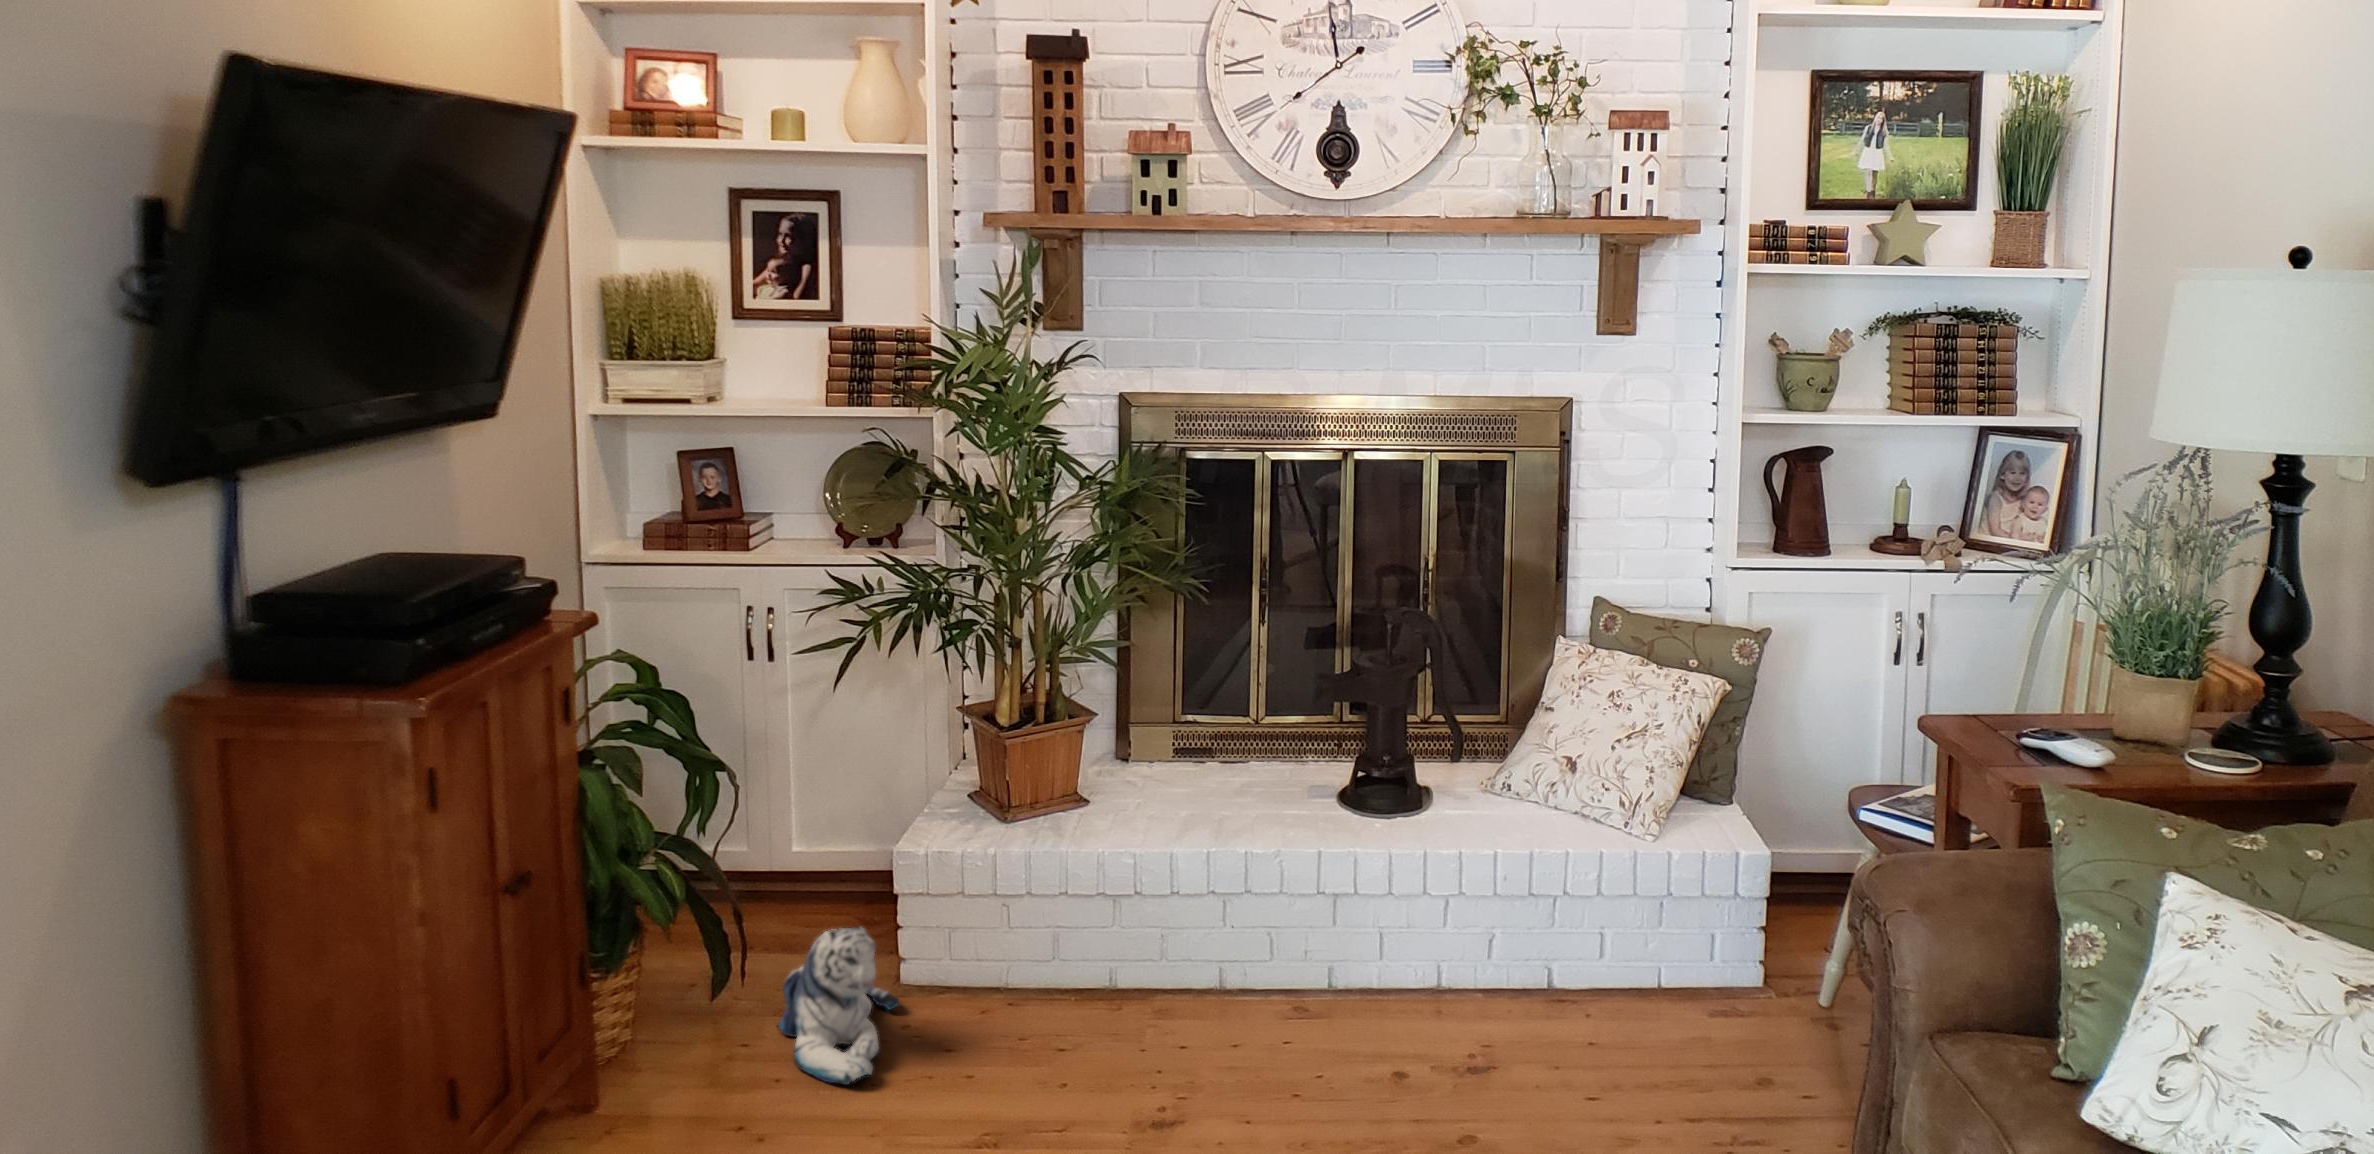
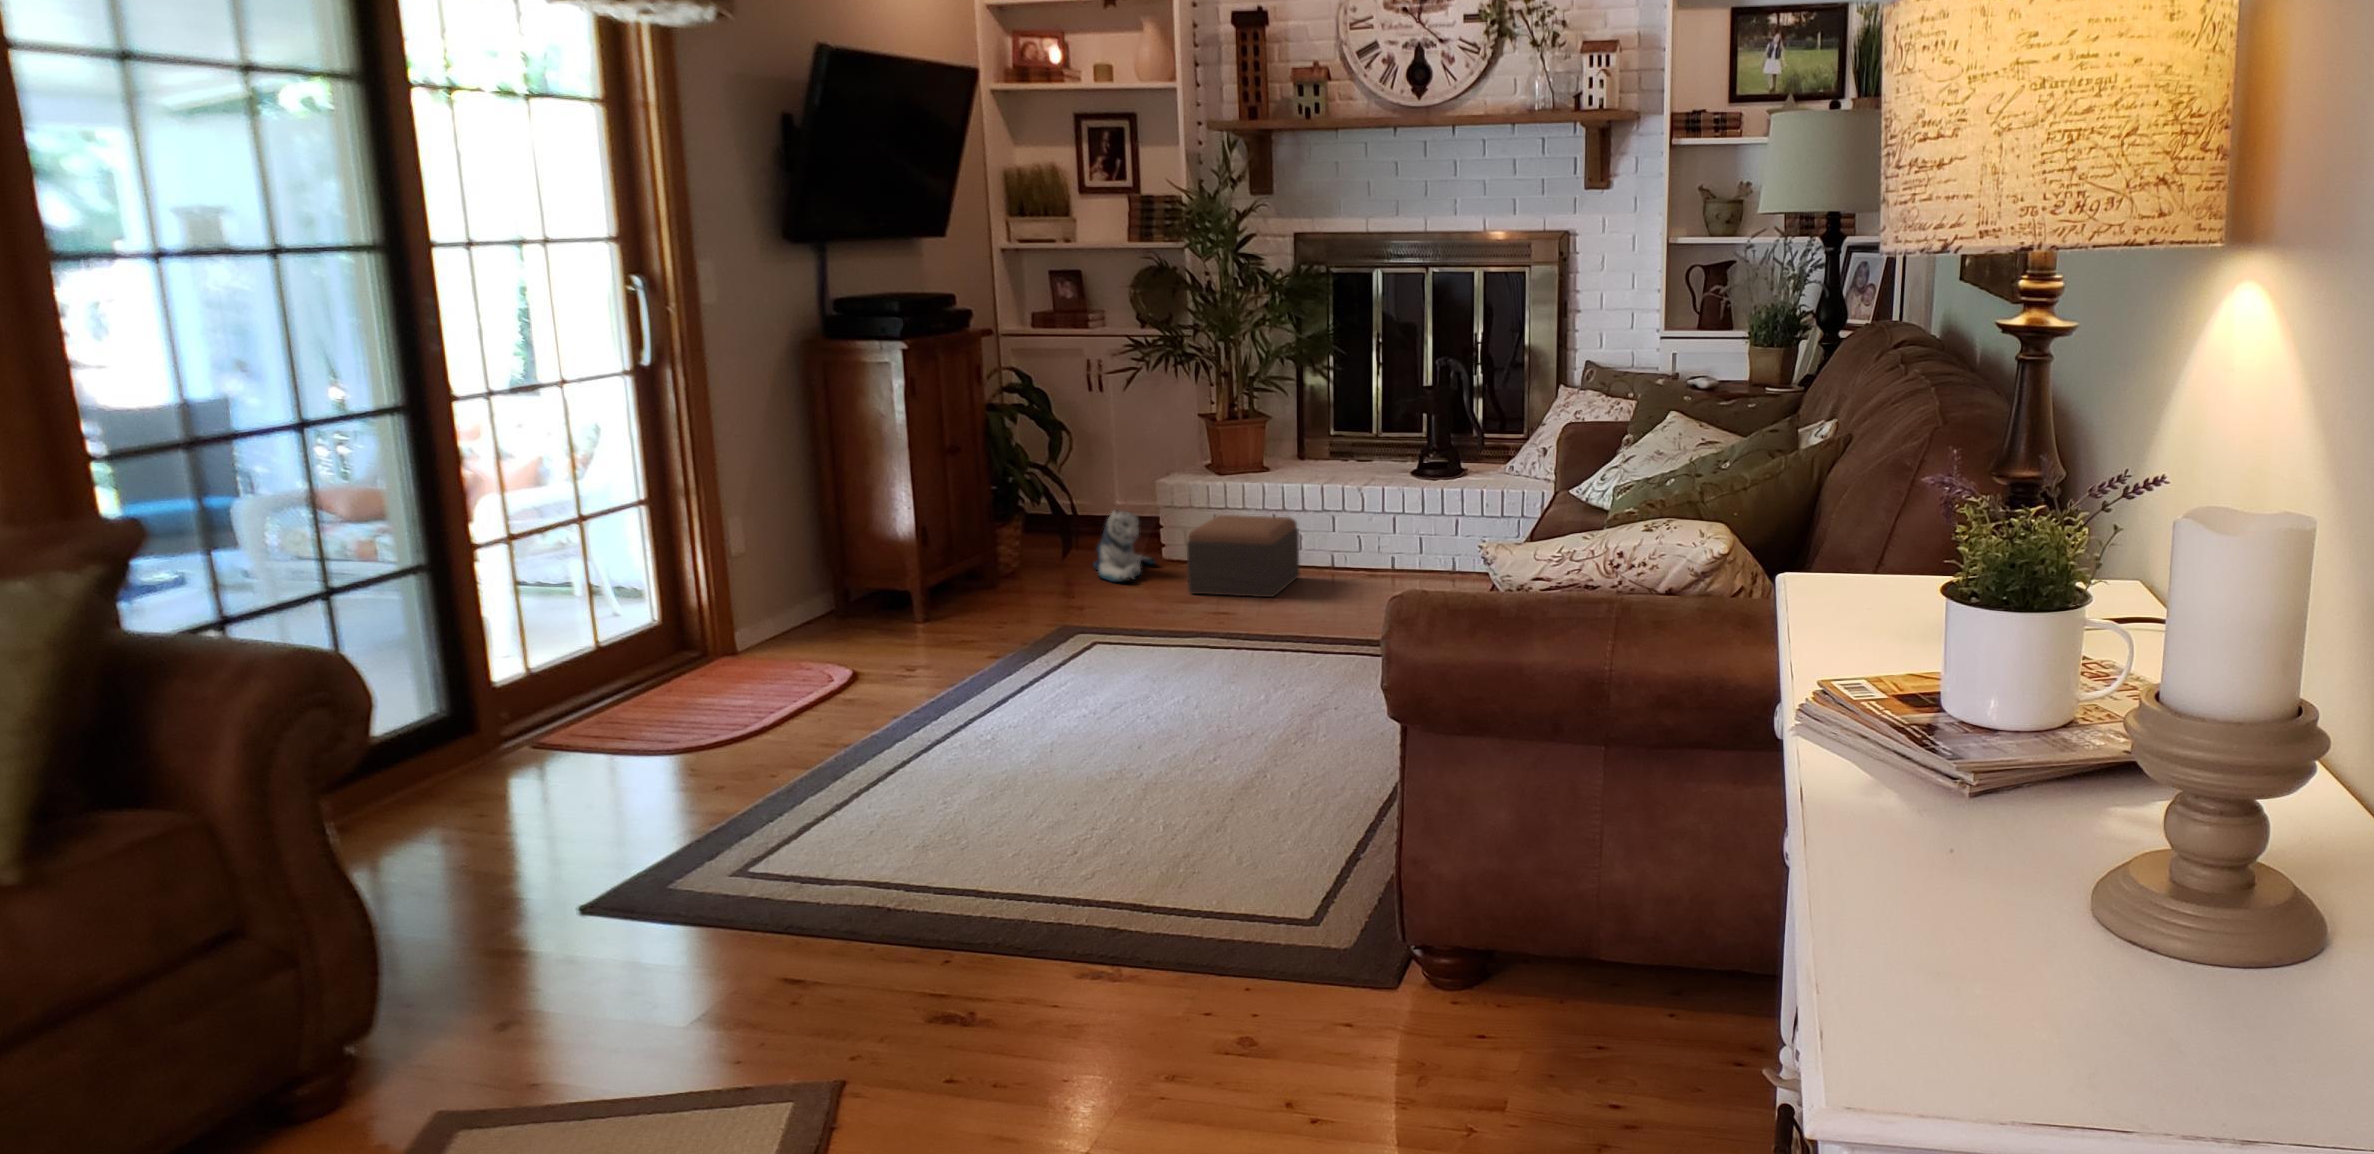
footstool: none [992,927,1182,1116] -> present [1186,515,1299,597]

